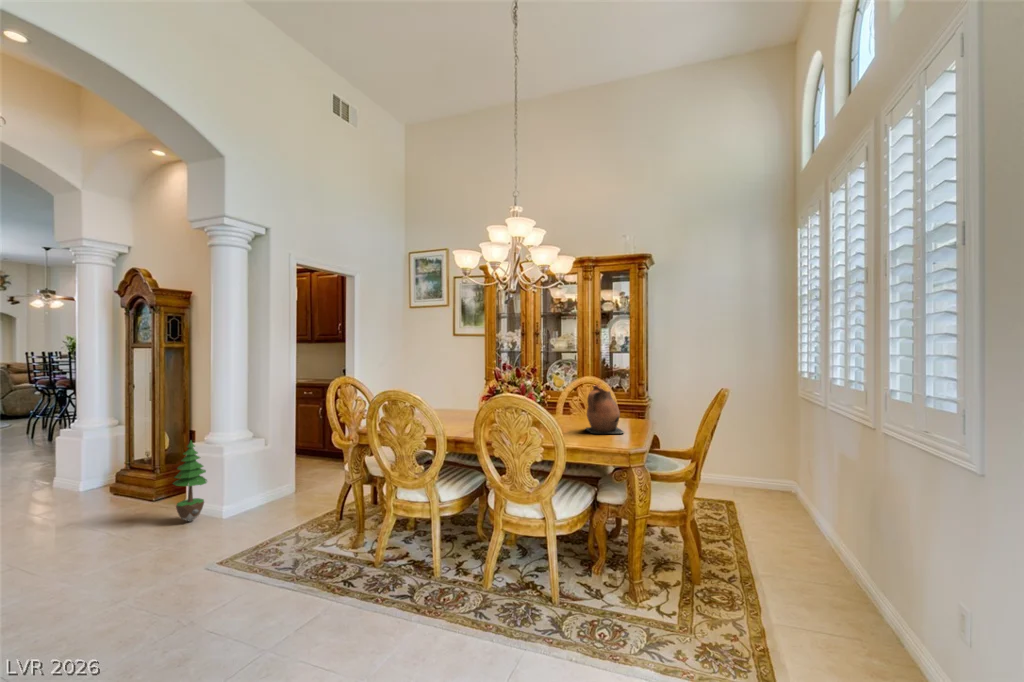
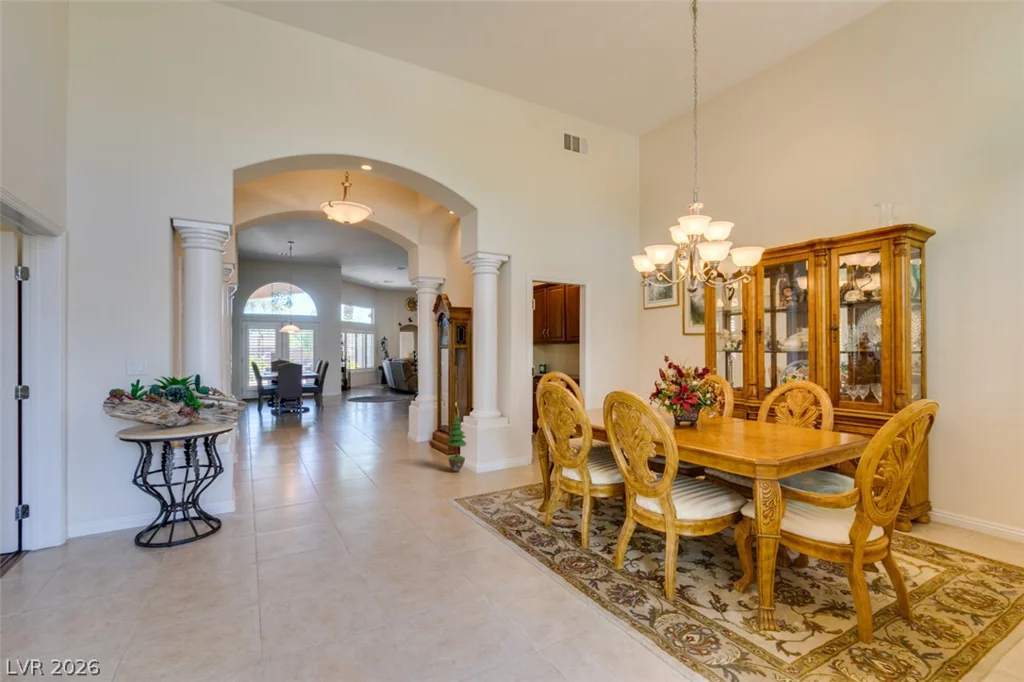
ceramic pitcher: present [586,385,624,433] -> none [738,389,789,446]

